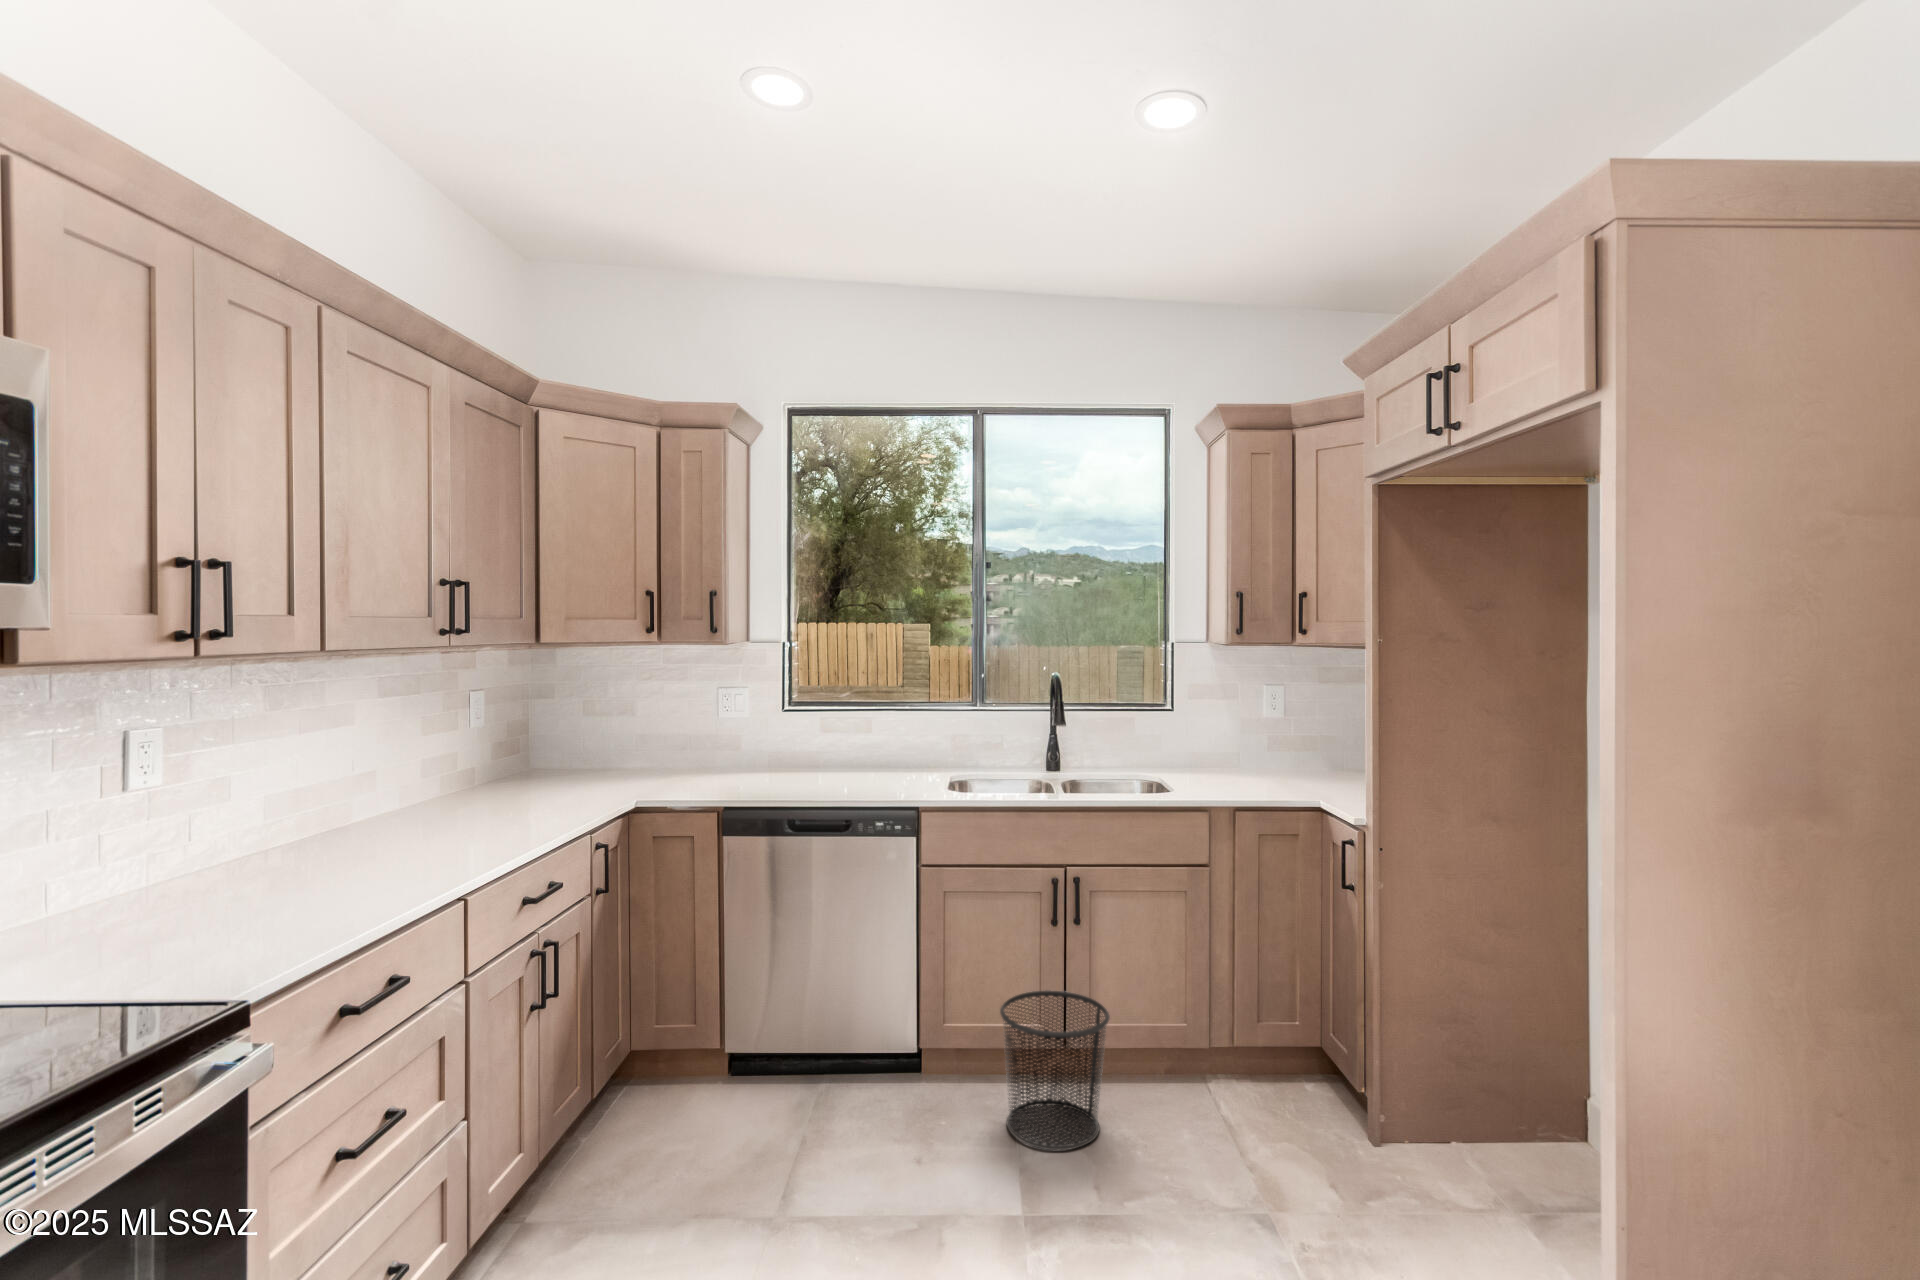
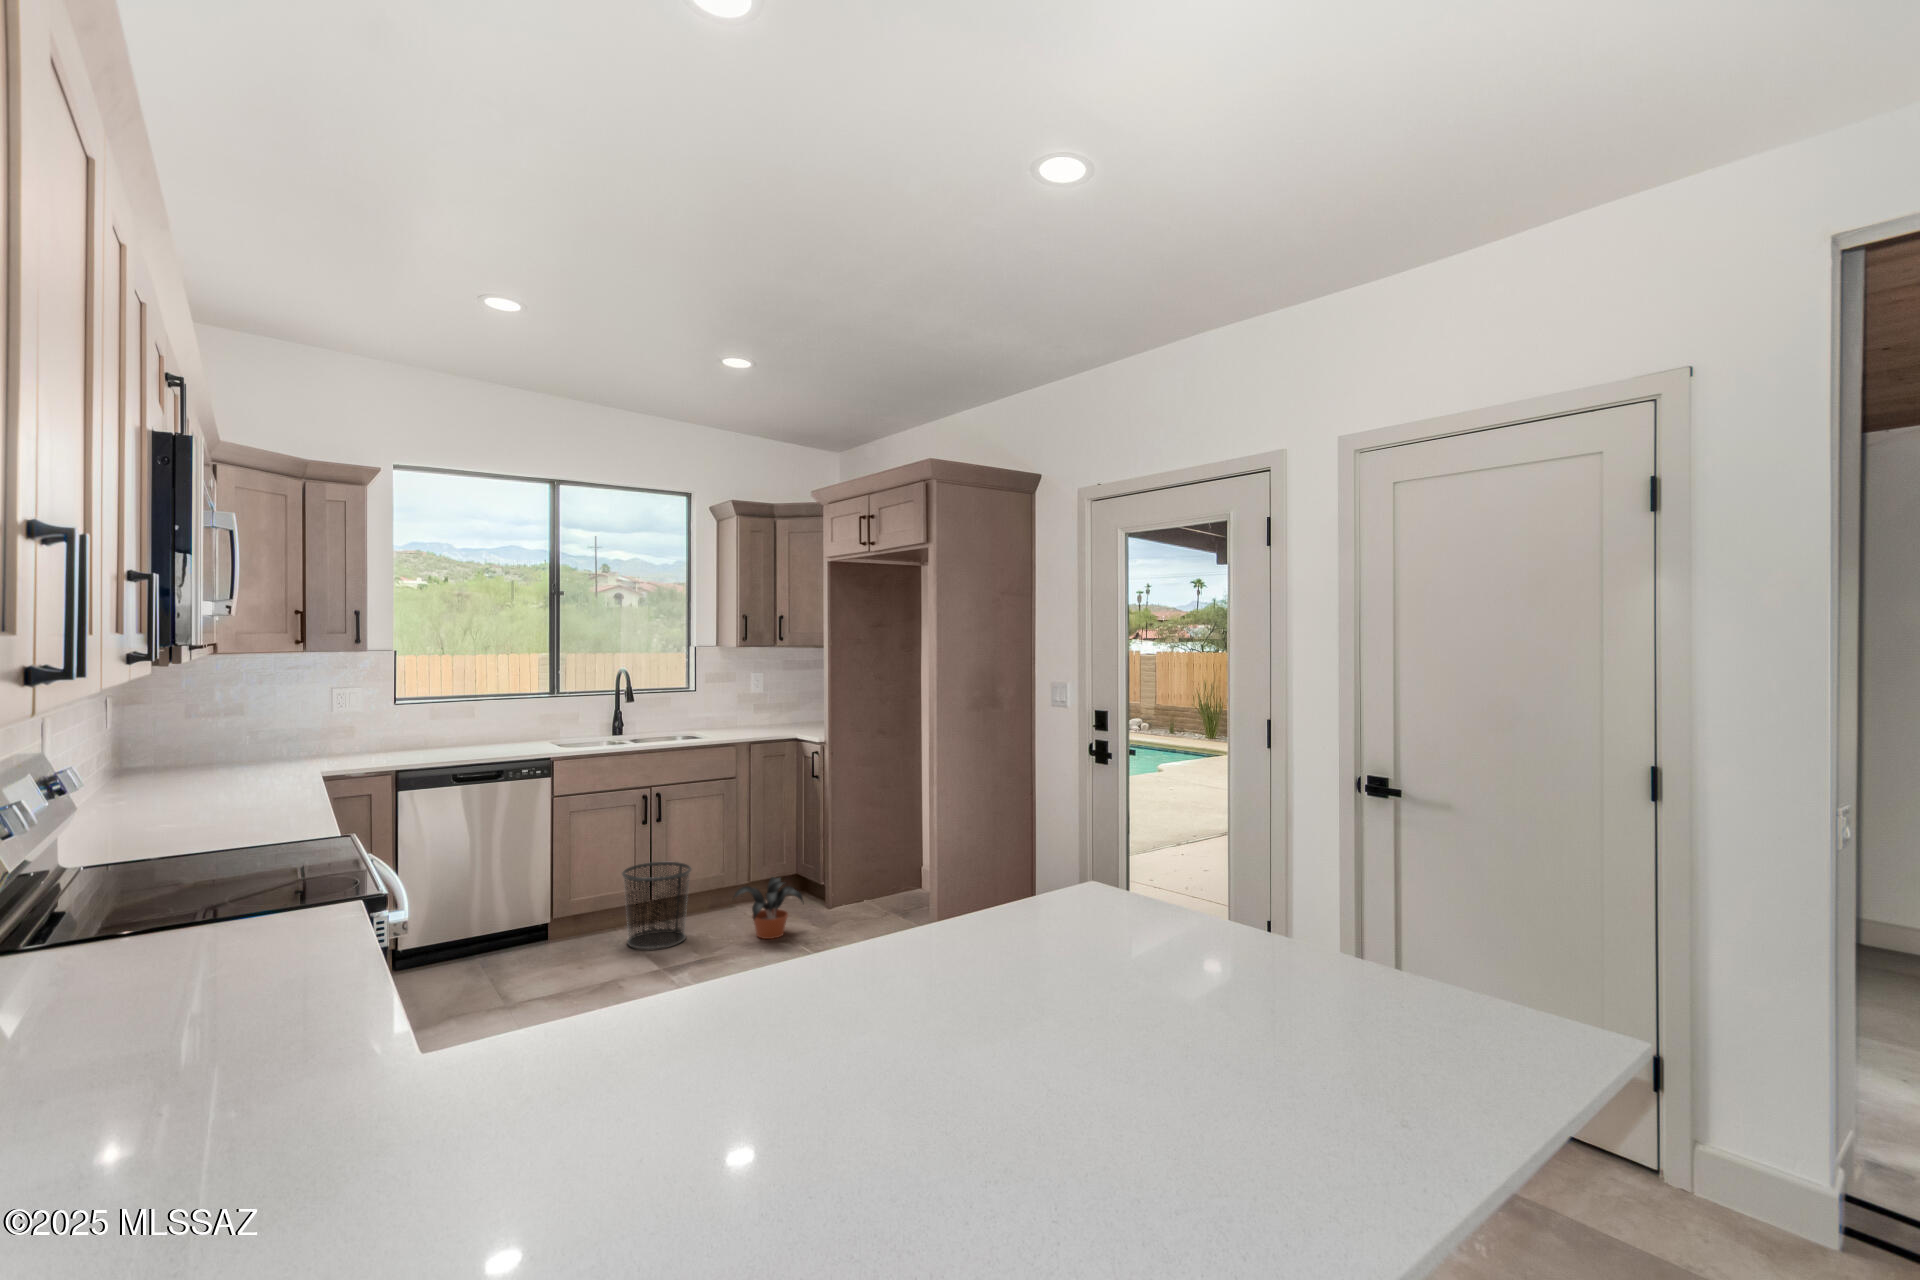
potted plant: none [1169,1064,1300,1191] -> present [734,877,804,939]

